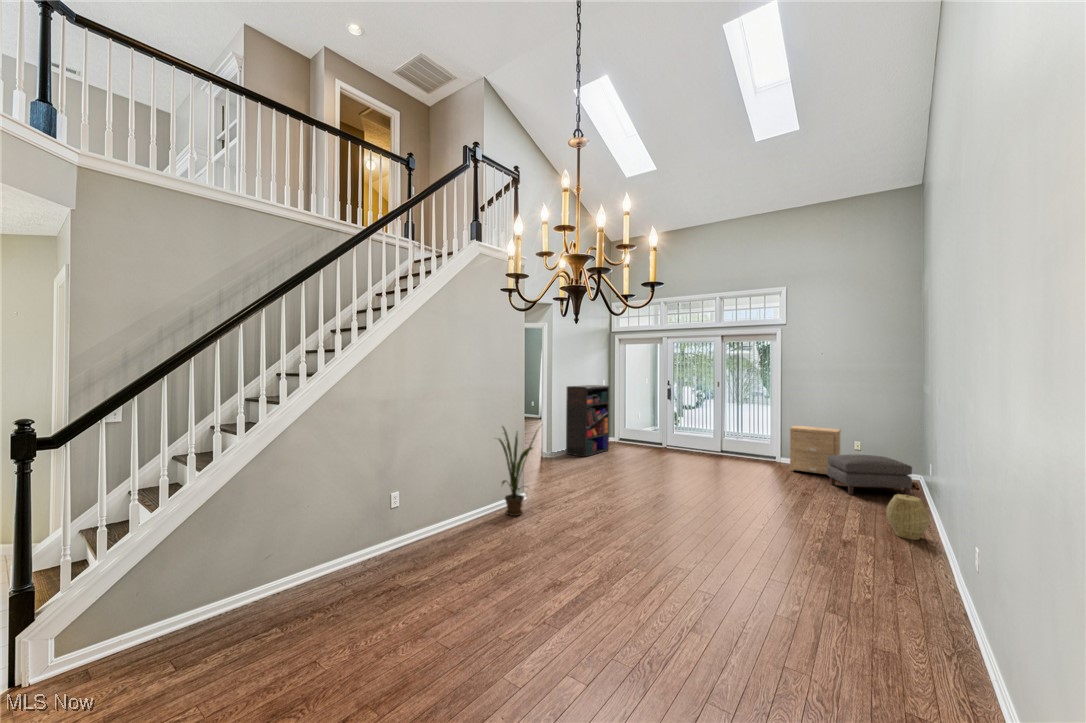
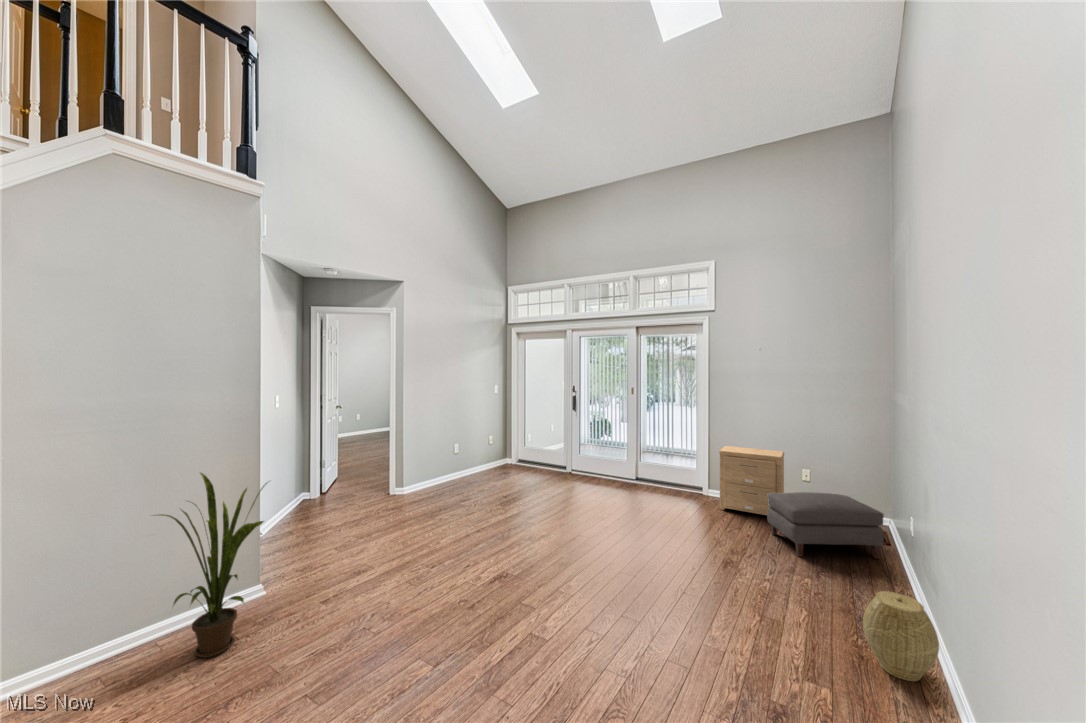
bookshelf: present [566,385,609,457] -> none [432,393,495,493]

